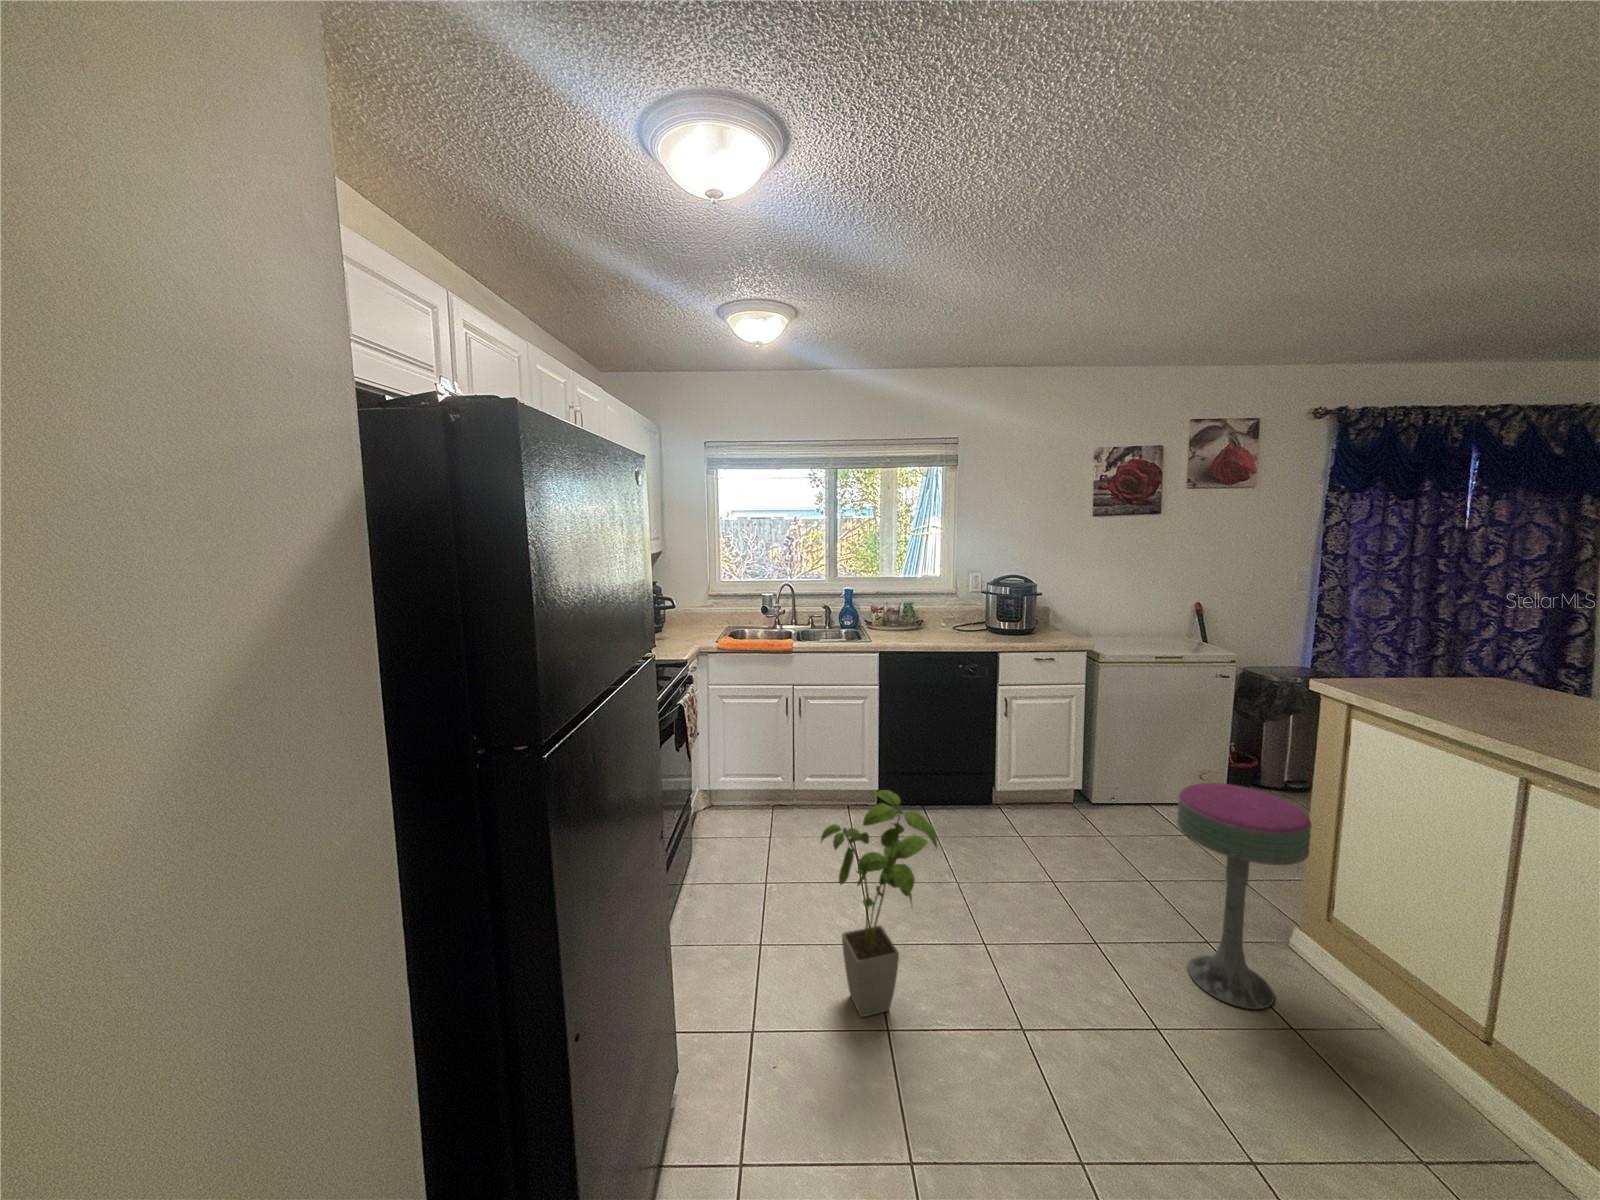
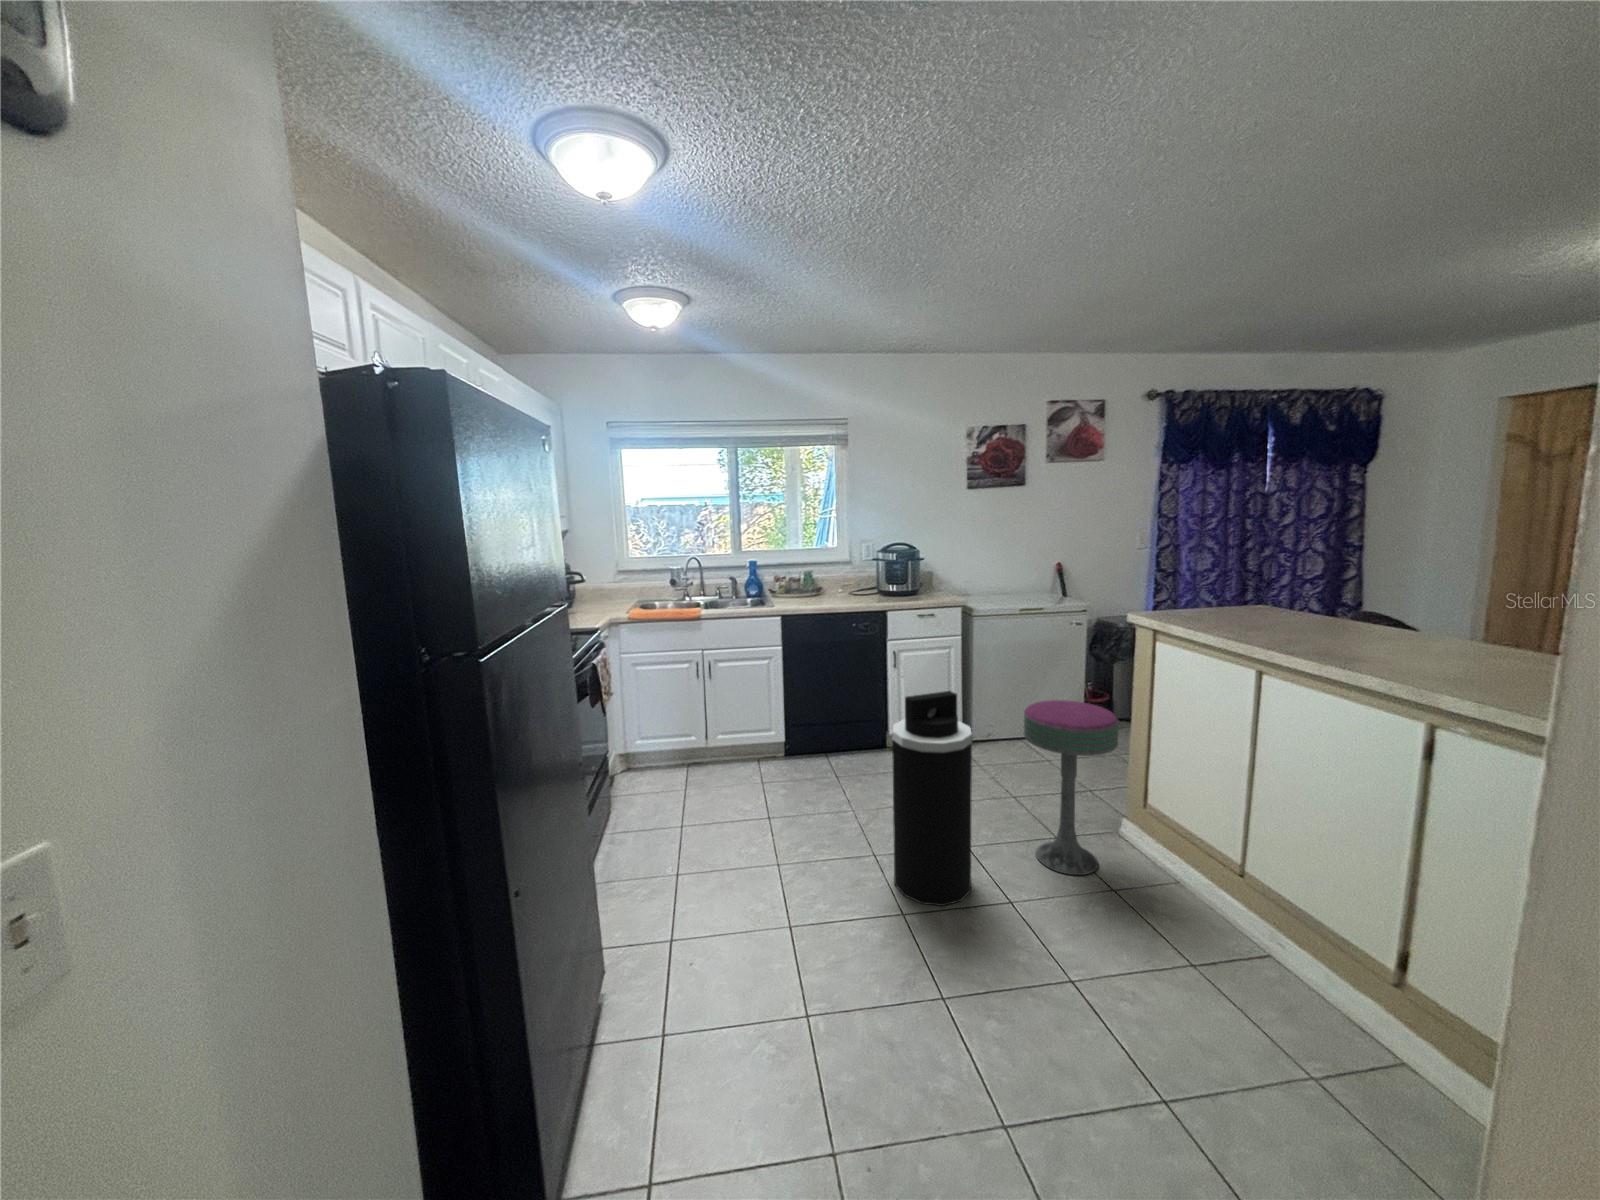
trash can: none [1012,768,1119,1033] -> present [892,691,972,906]
house plant: present [821,790,937,1017] -> none [726,718,824,914]

